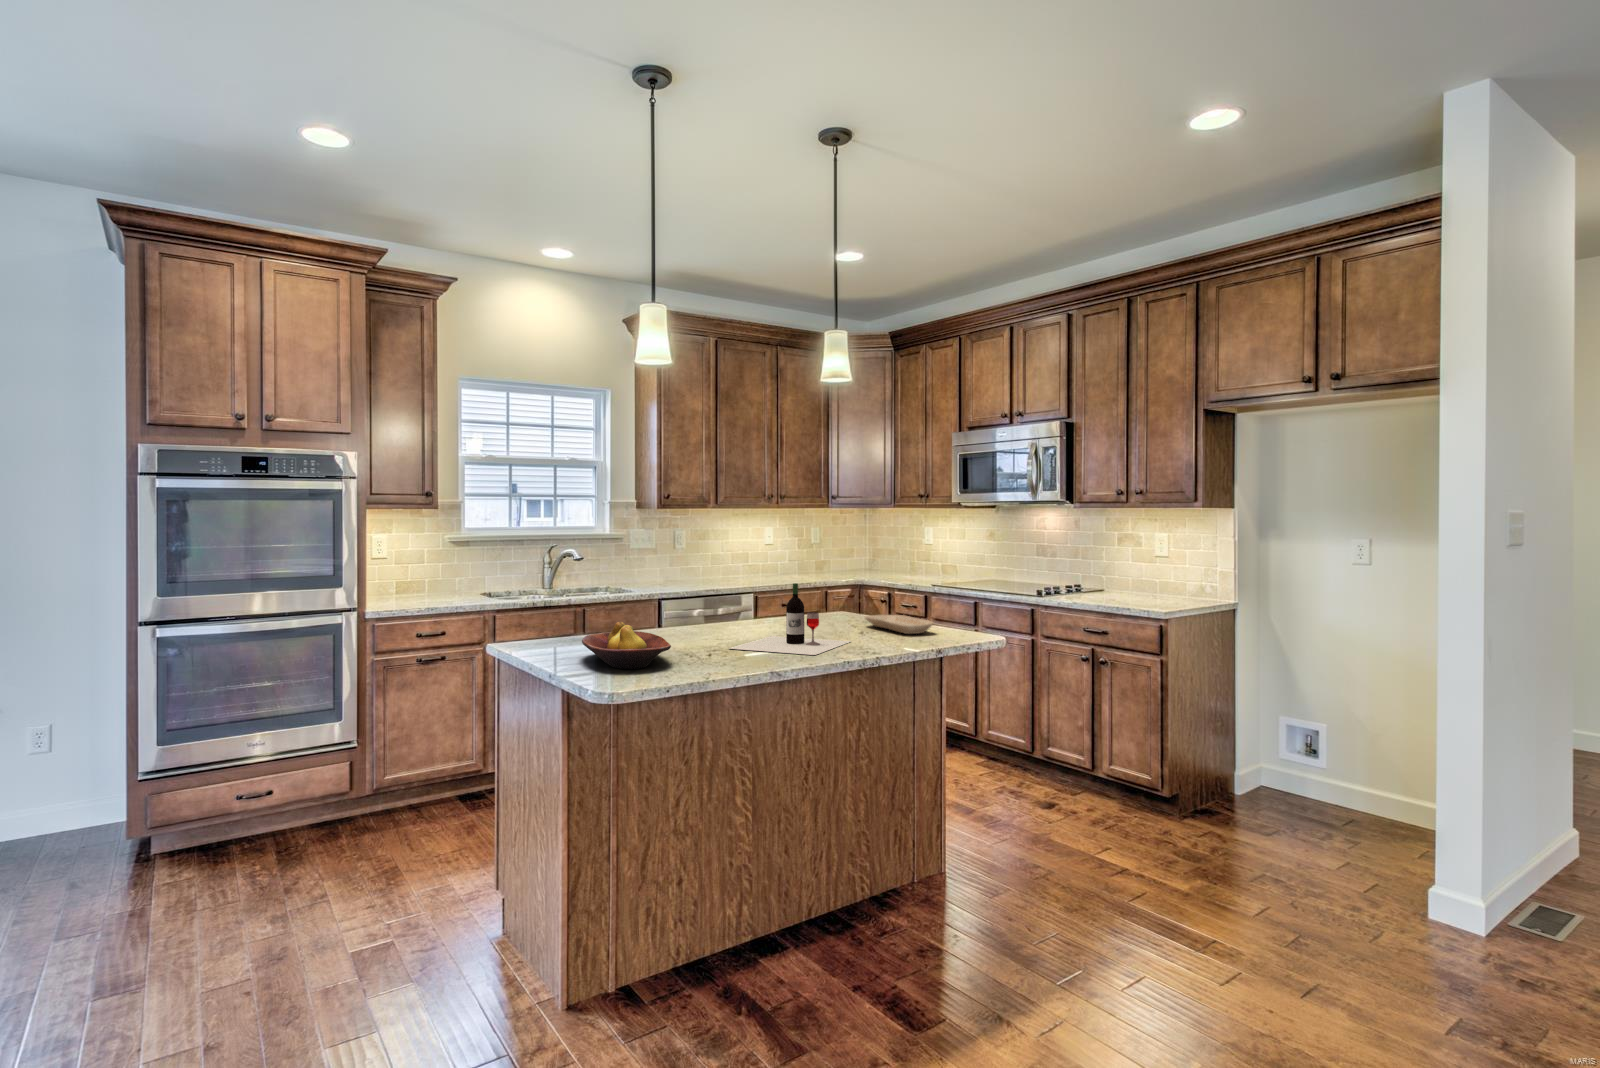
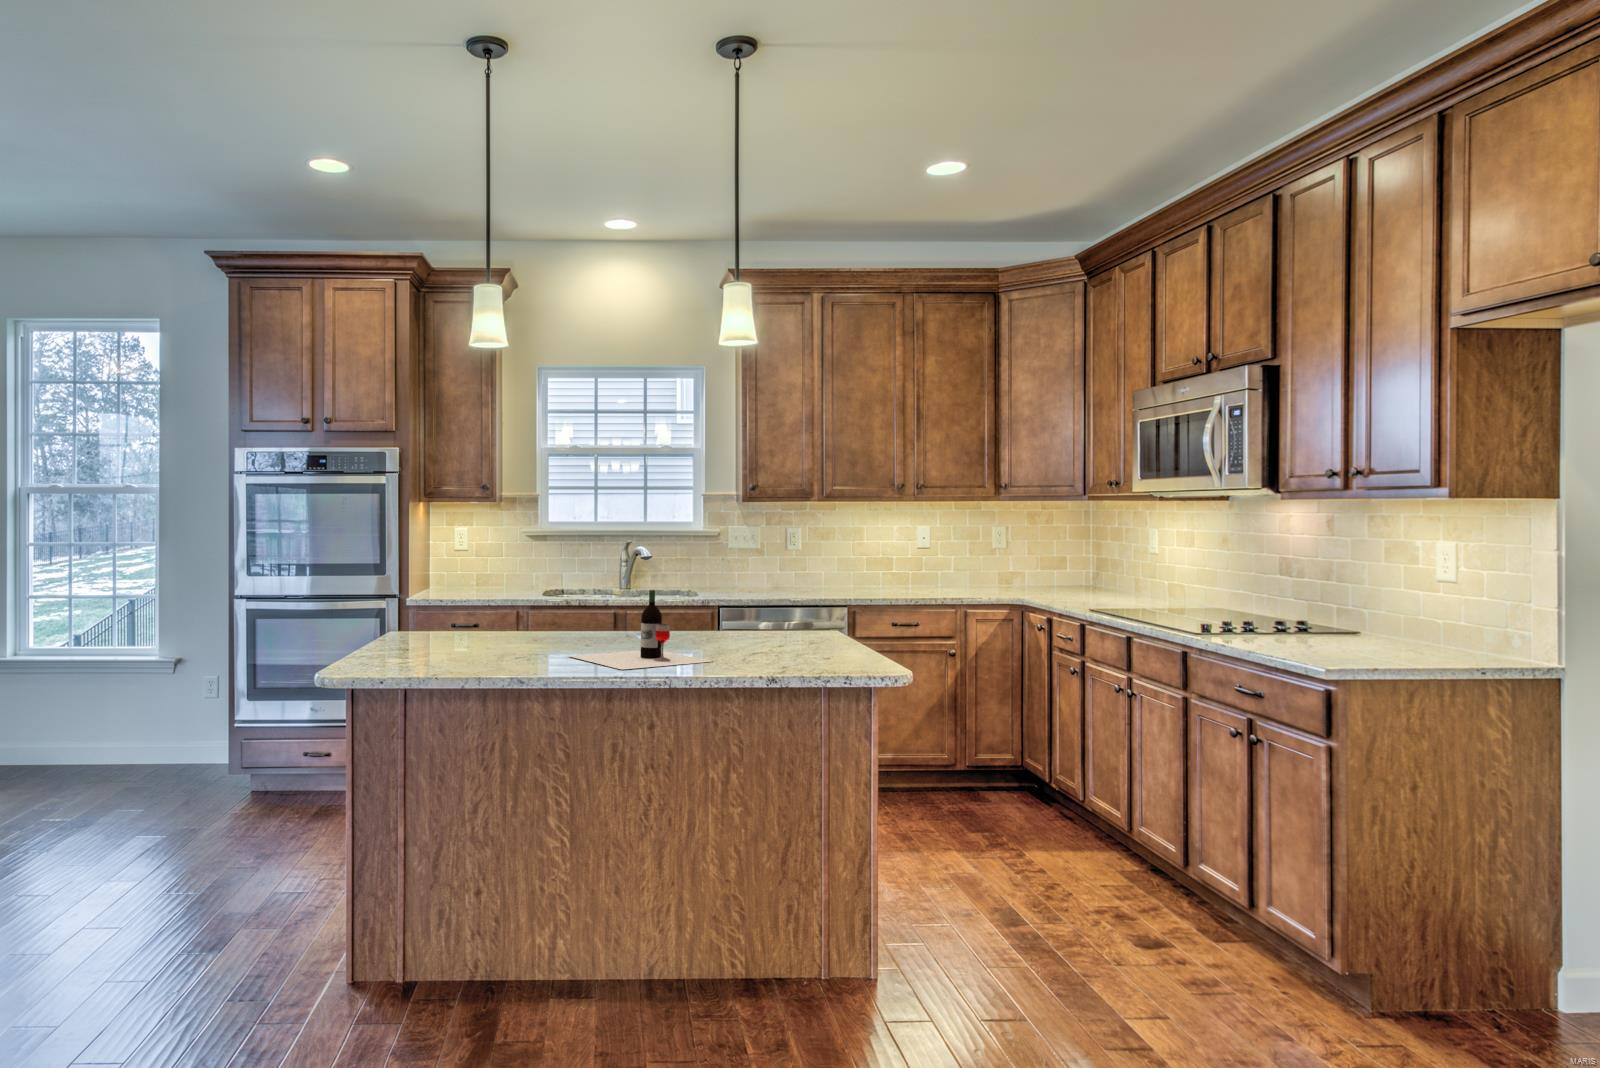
tray: present [865,615,933,634] -> none [788,637,836,661]
fruit bowl: present [582,622,671,669] -> none [387,617,489,665]

